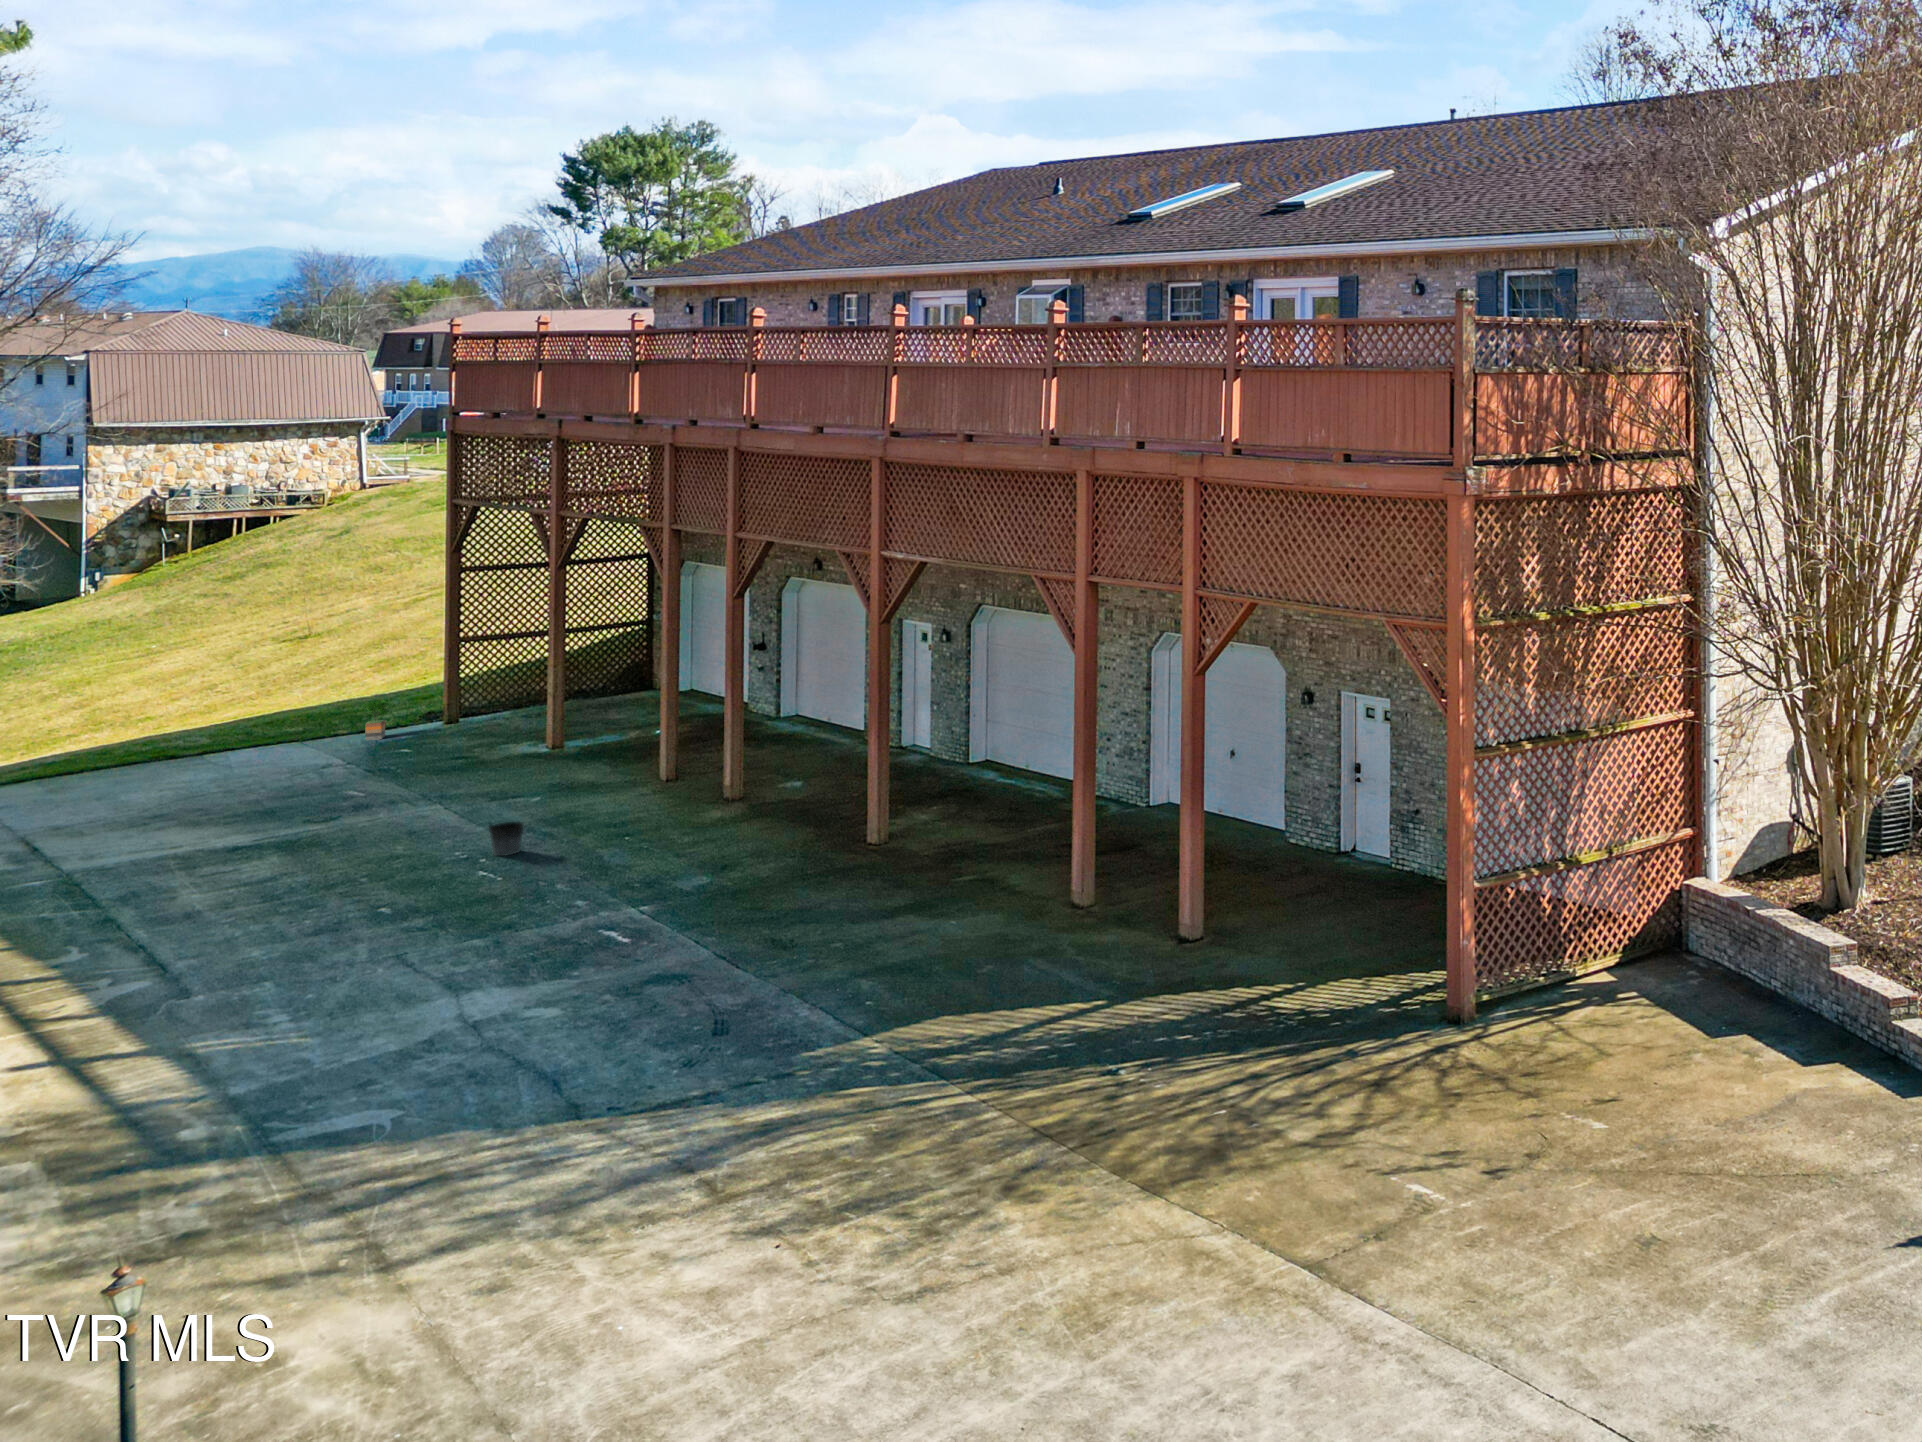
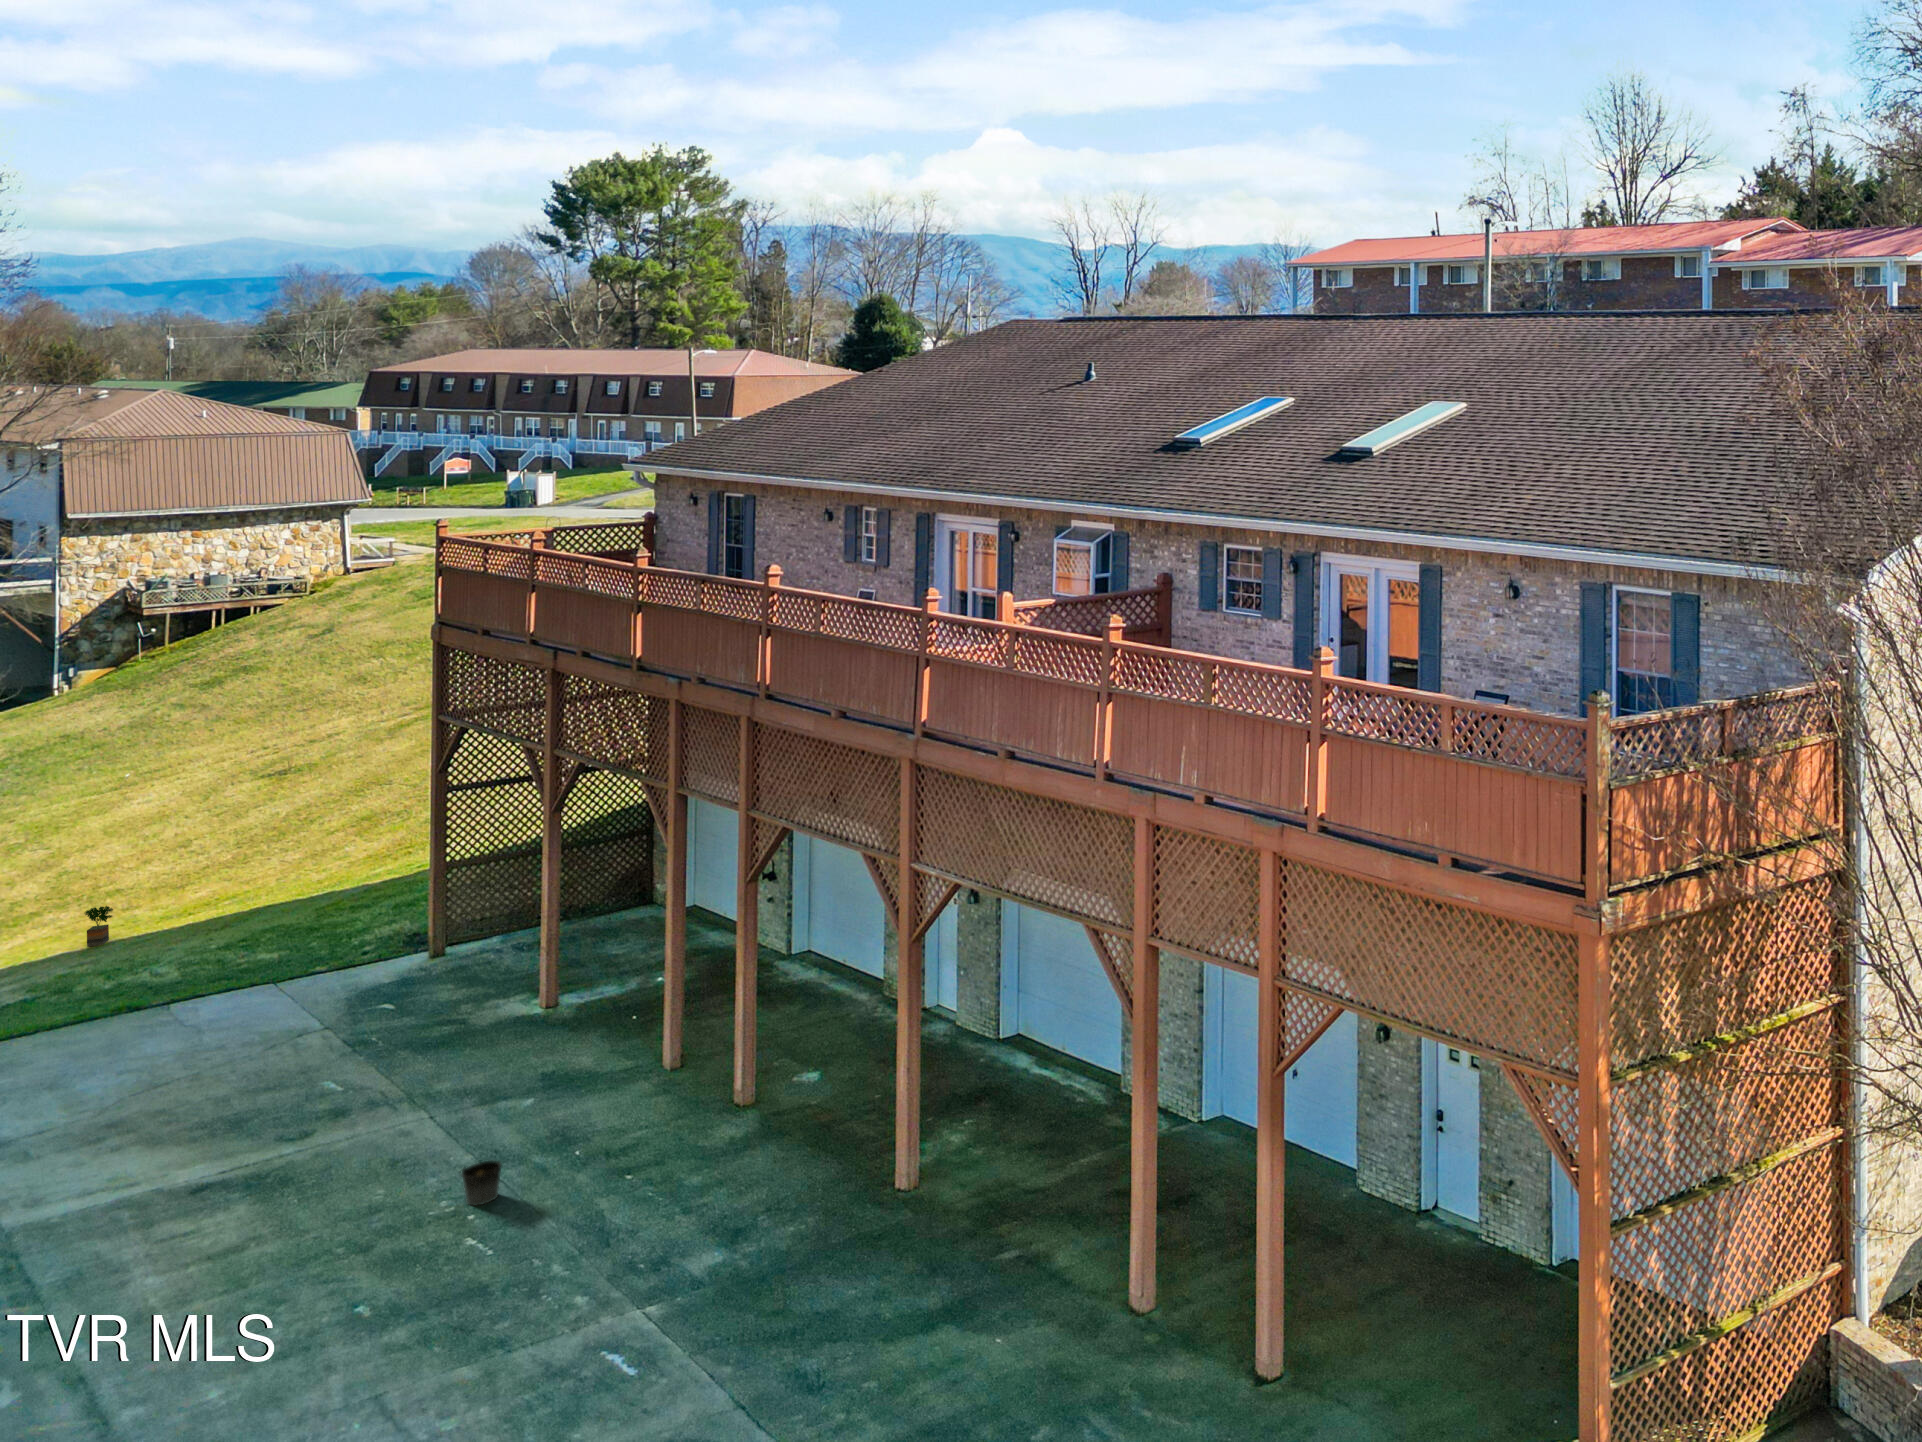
potted tree: present [363,700,389,740] -> present [85,906,113,947]

